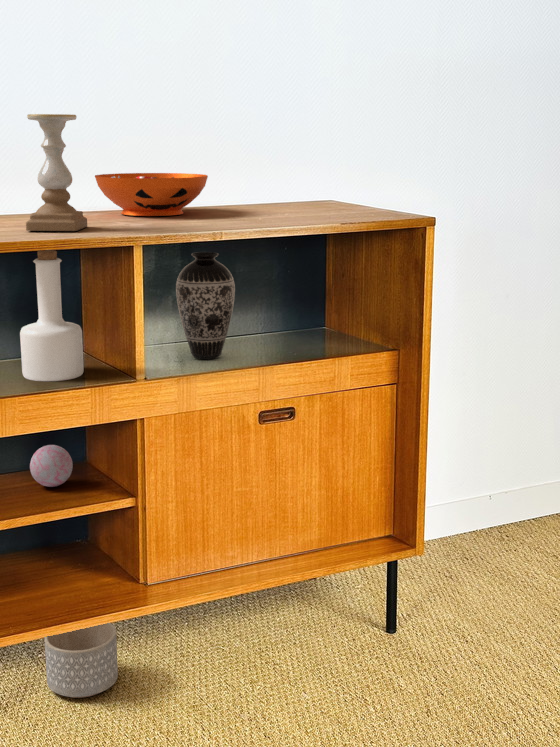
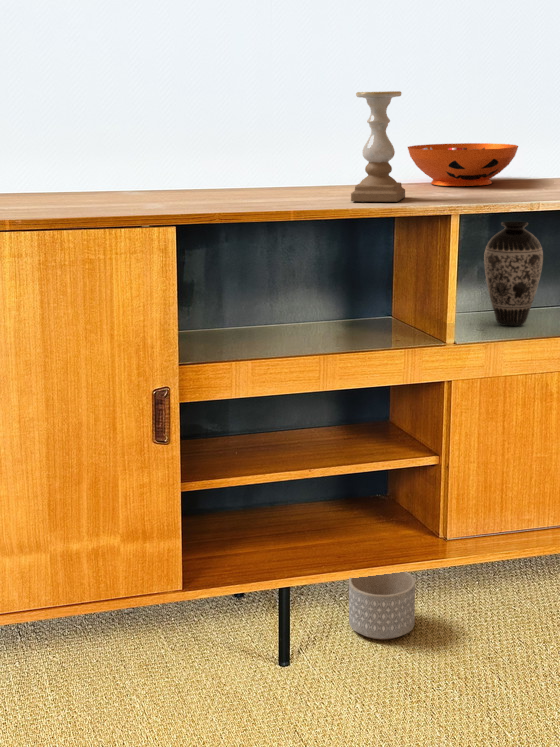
bottle: present [20,250,84,381] -> none [339,219,396,343]
decorative ball: present [30,445,73,487] -> none [339,403,378,442]

